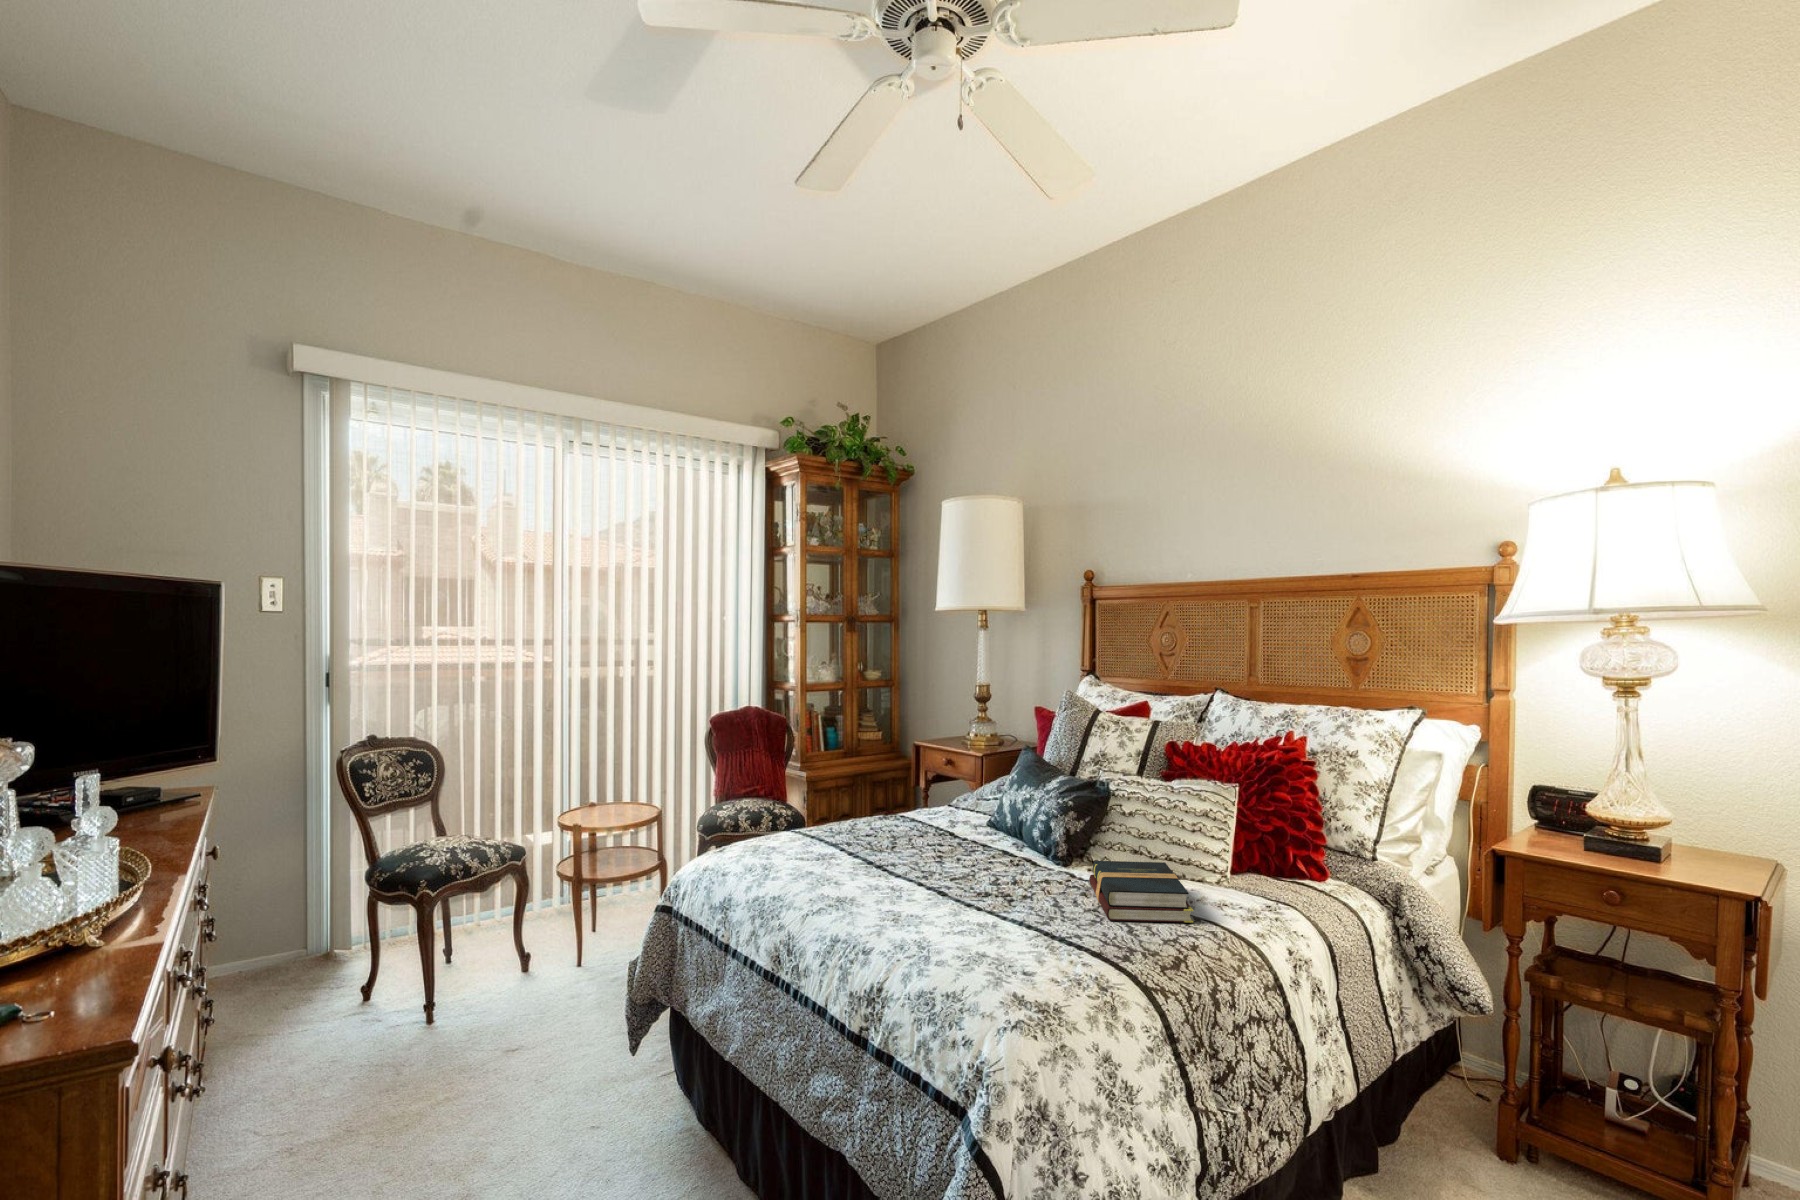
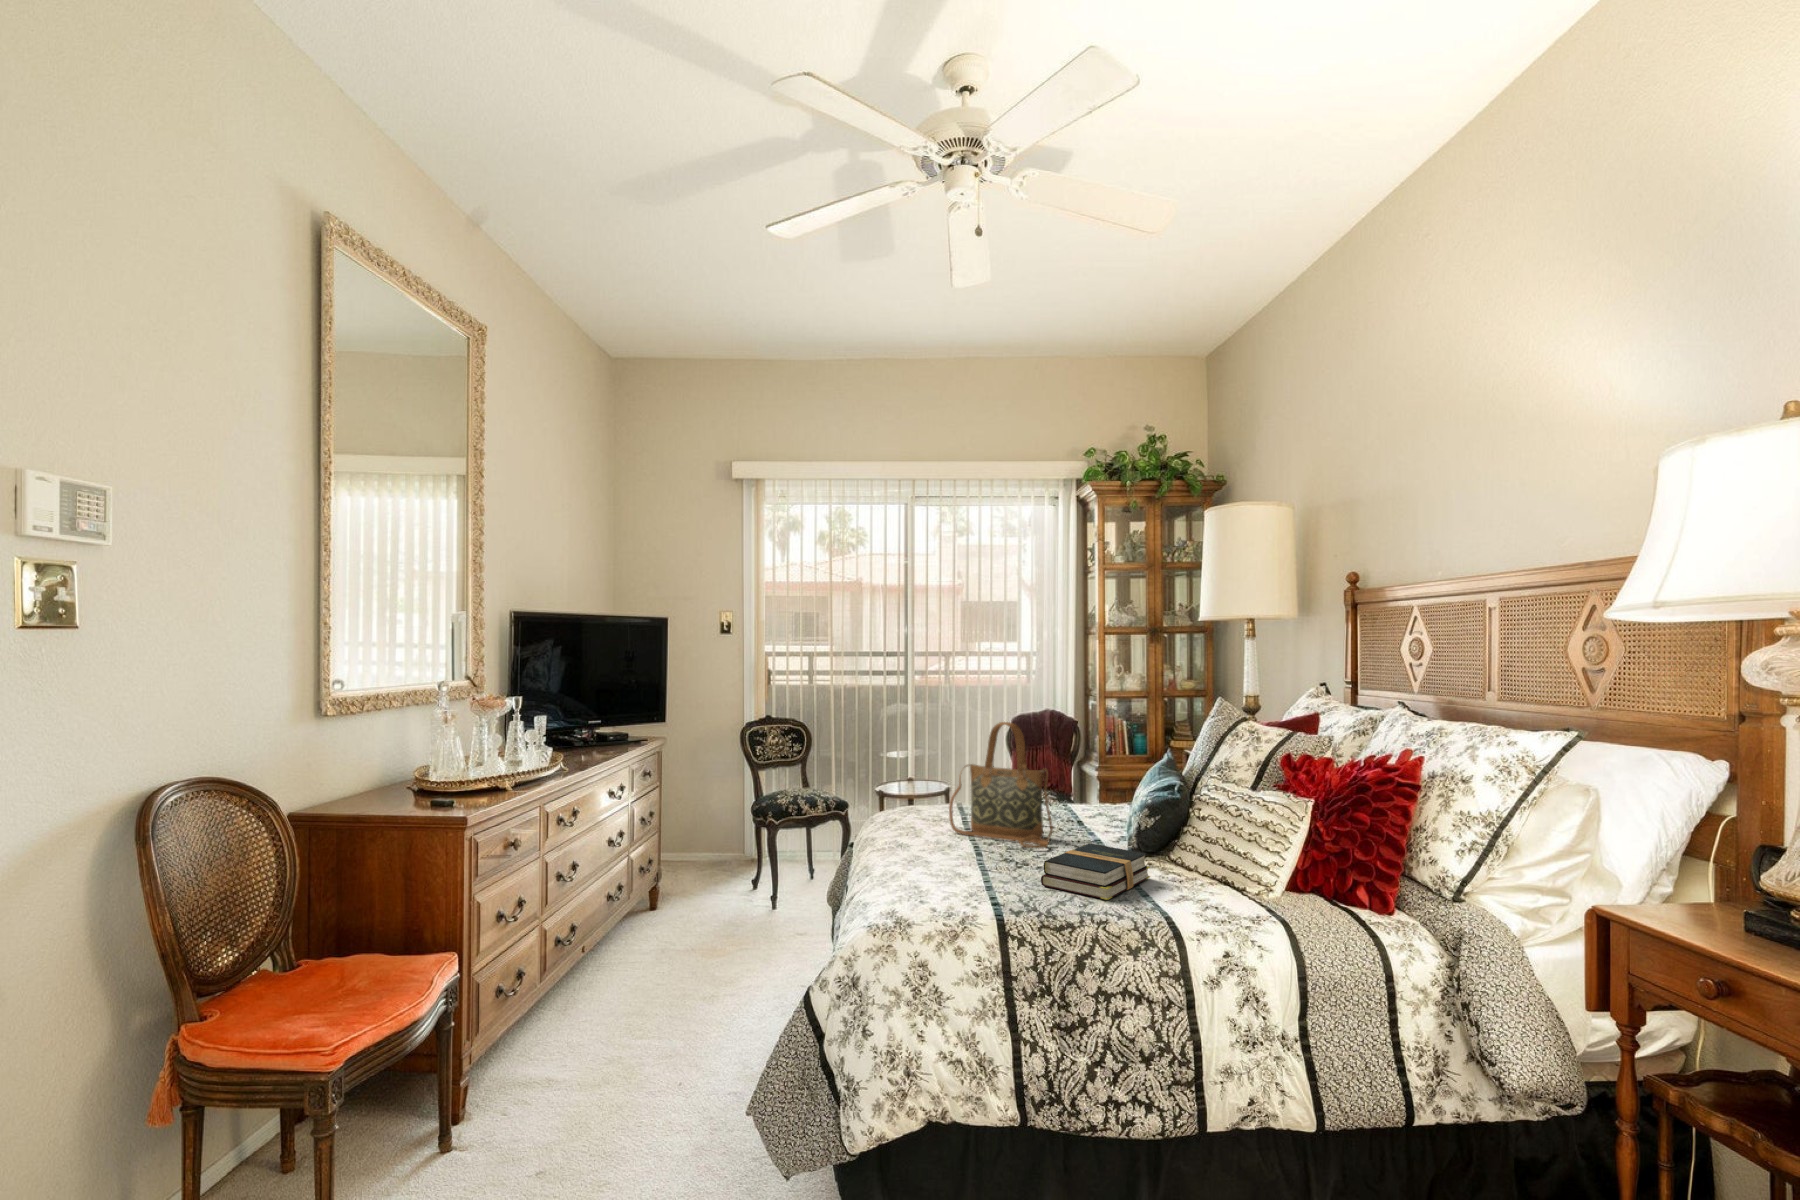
handbag: none [870,730,1016,876] -> present [949,722,1053,848]

